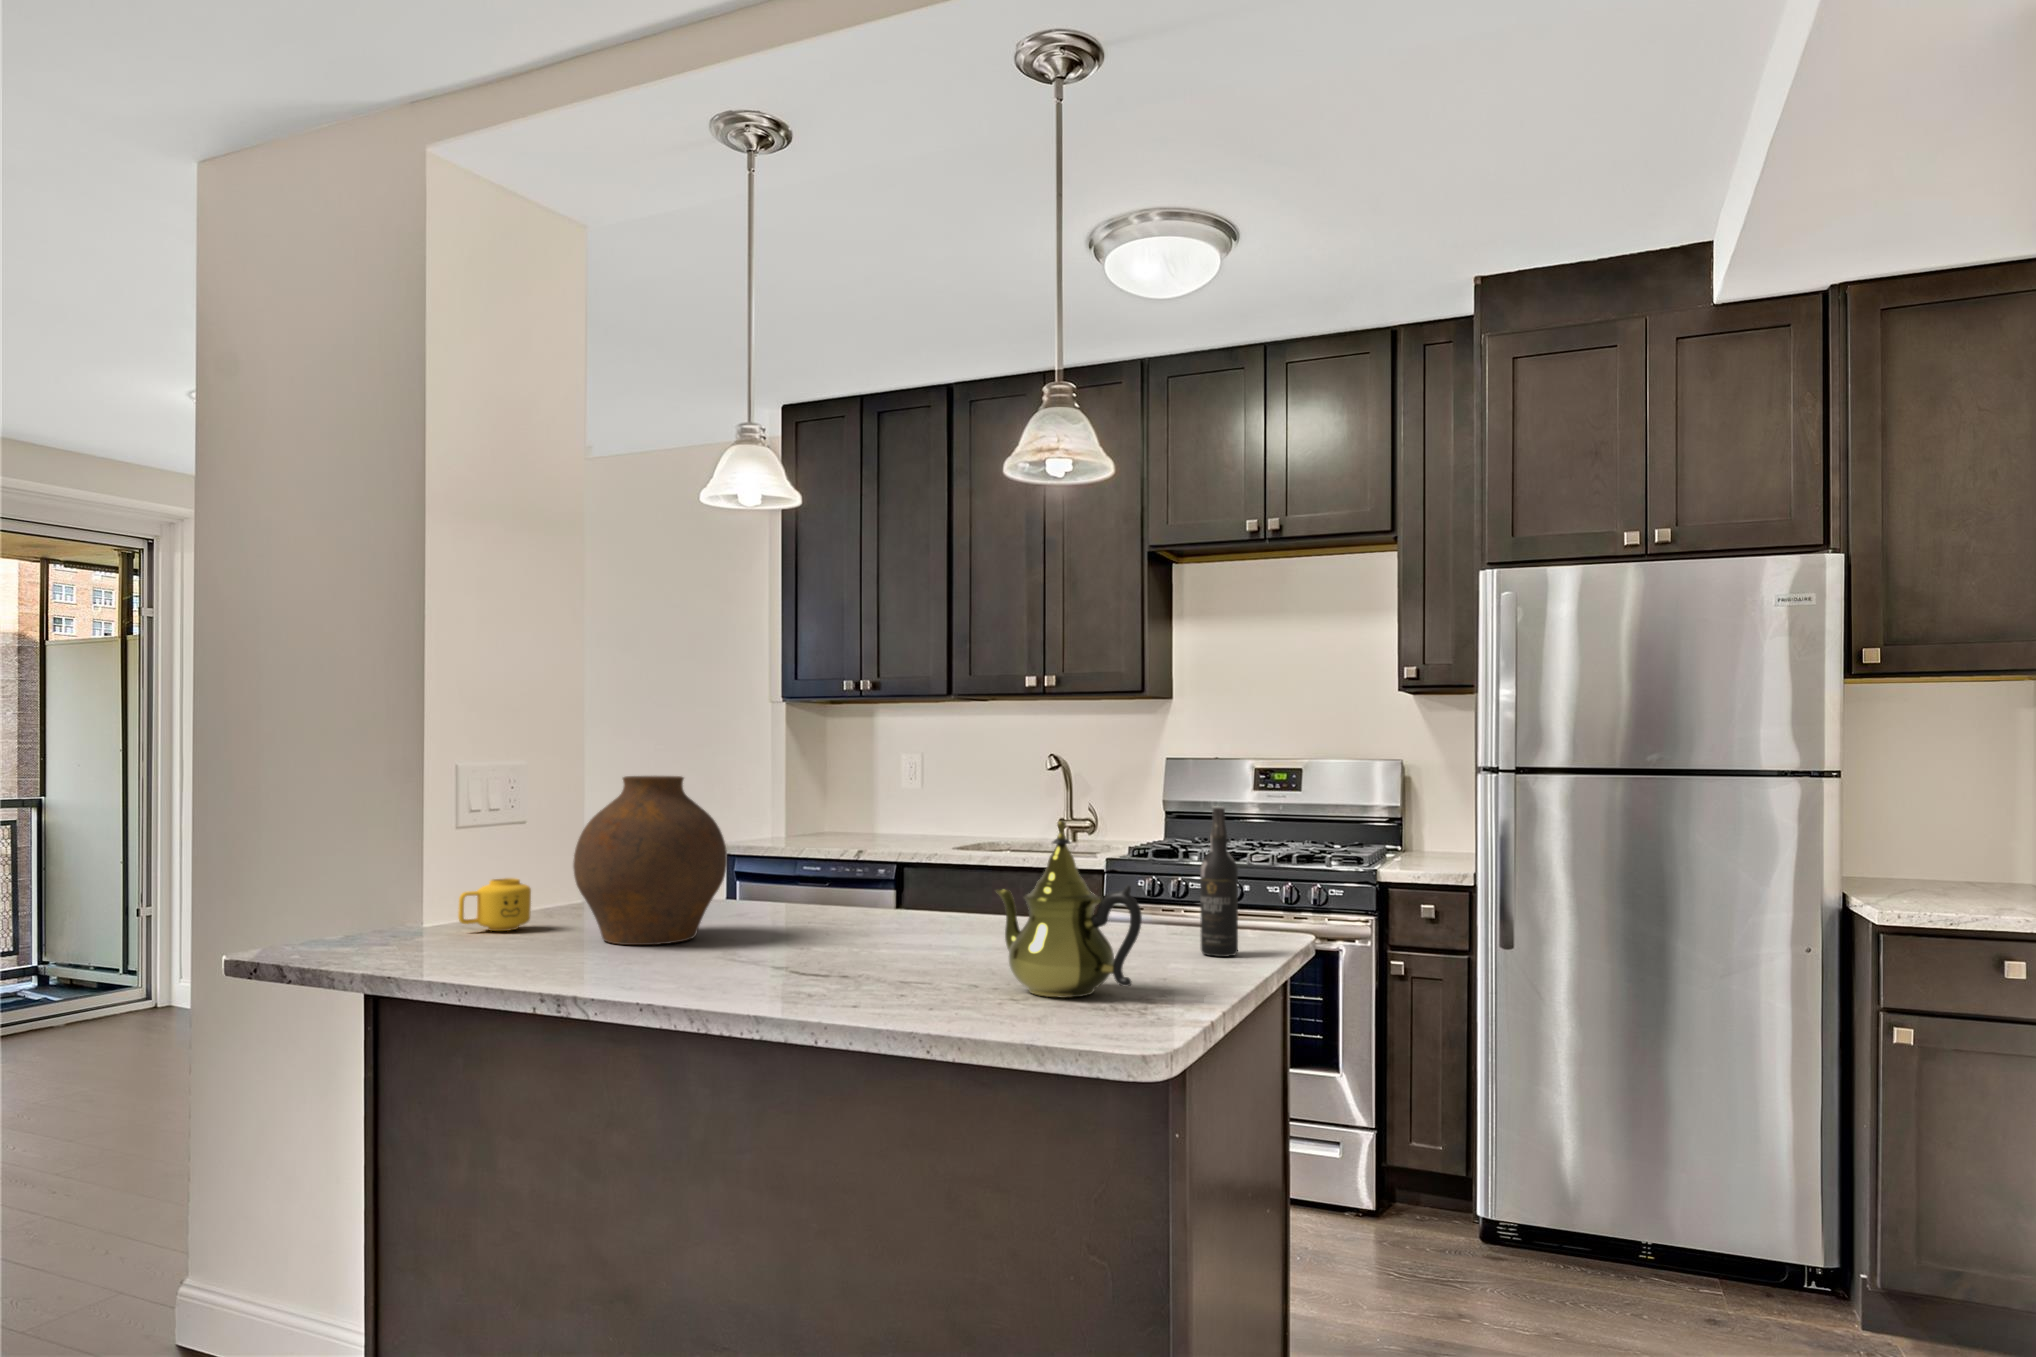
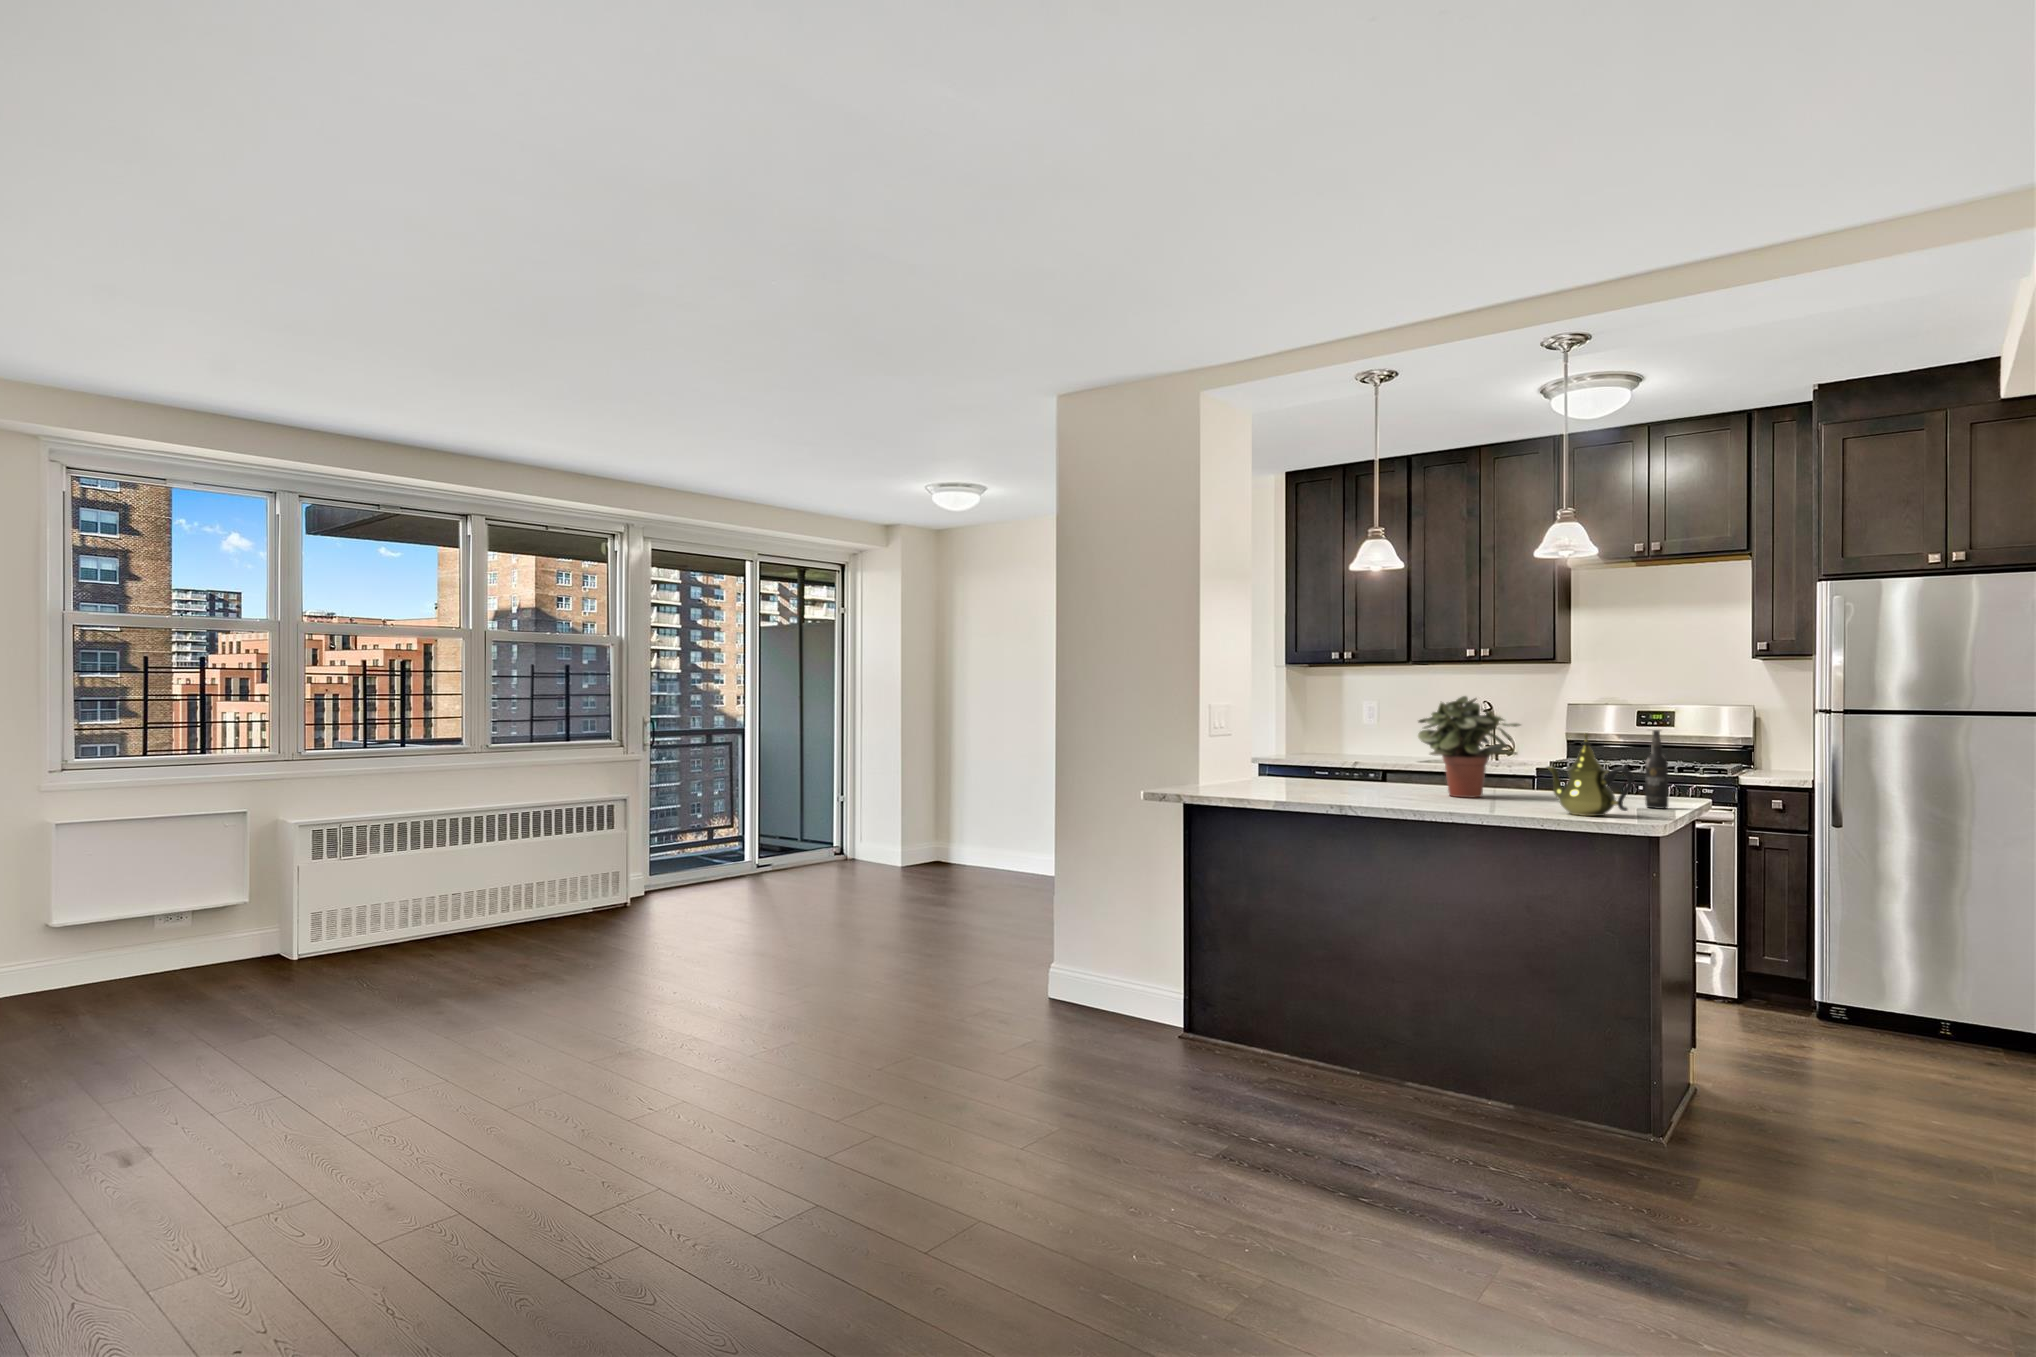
potted plant: none [817,742,1002,938] -> present [1418,696,1520,798]
vase: present [573,776,727,945] -> none [1299,713,1375,796]
mug: present [458,878,531,931] -> none [1237,764,1267,789]

